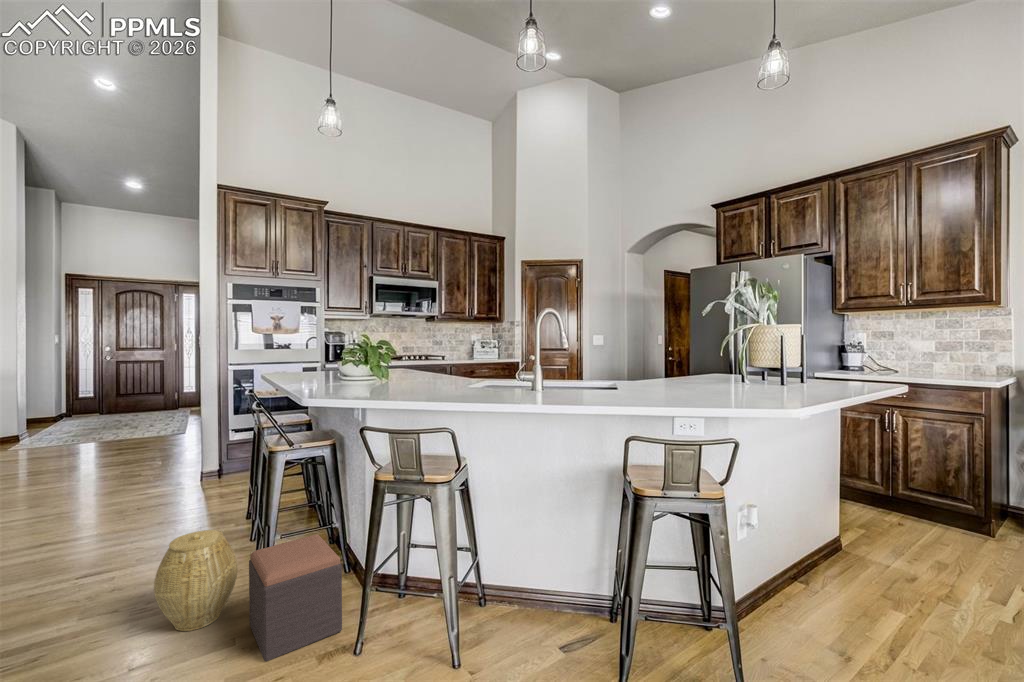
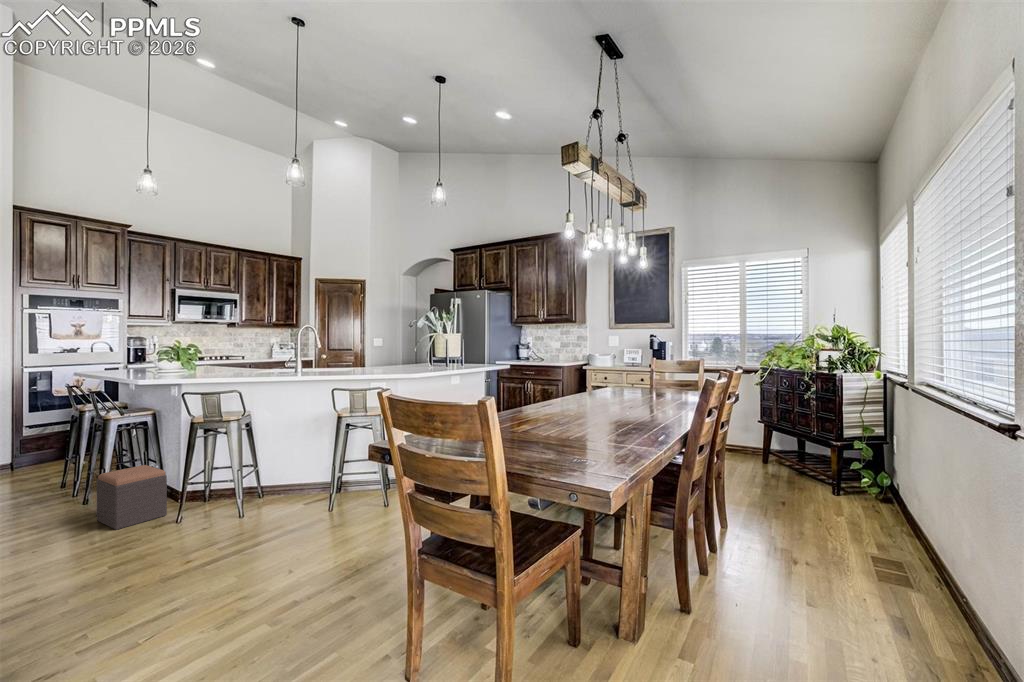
woven basket: present [154,530,238,631] -> none [21,468,84,529]

